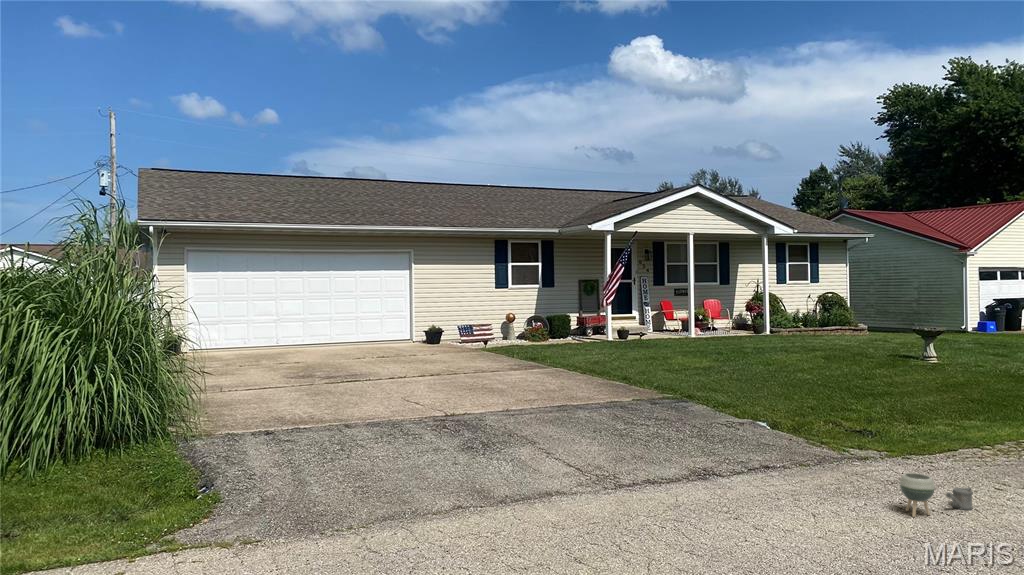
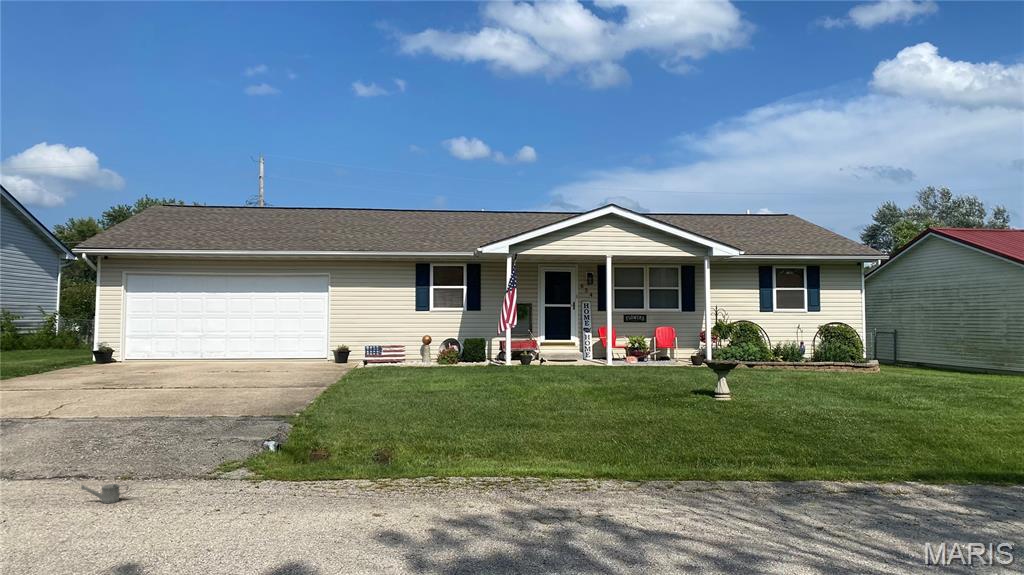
planter: present [900,473,935,517] -> none [39,465,70,502]

